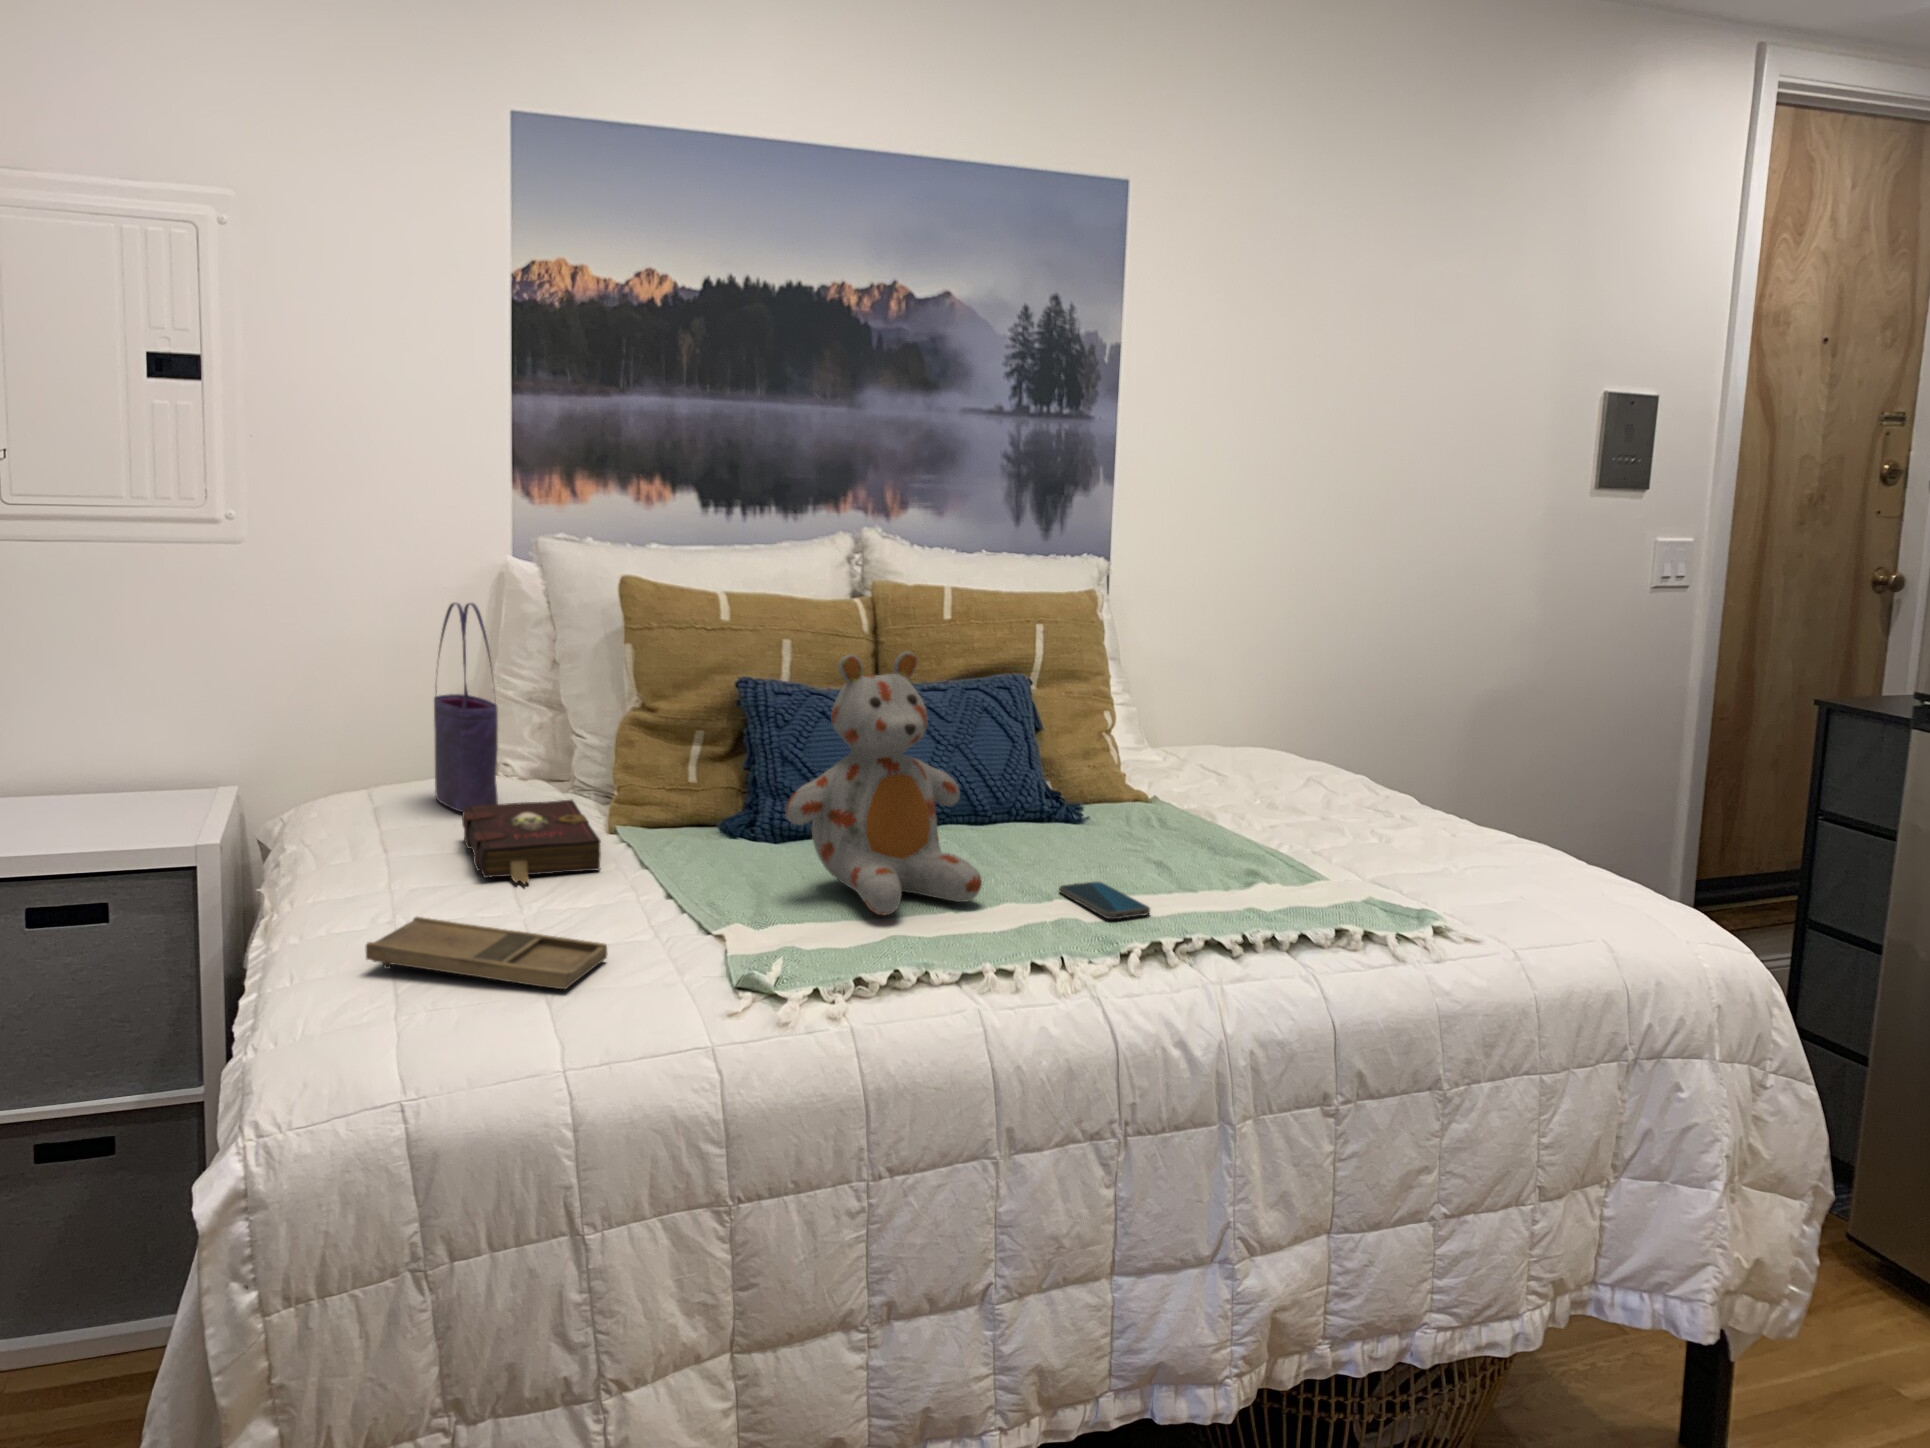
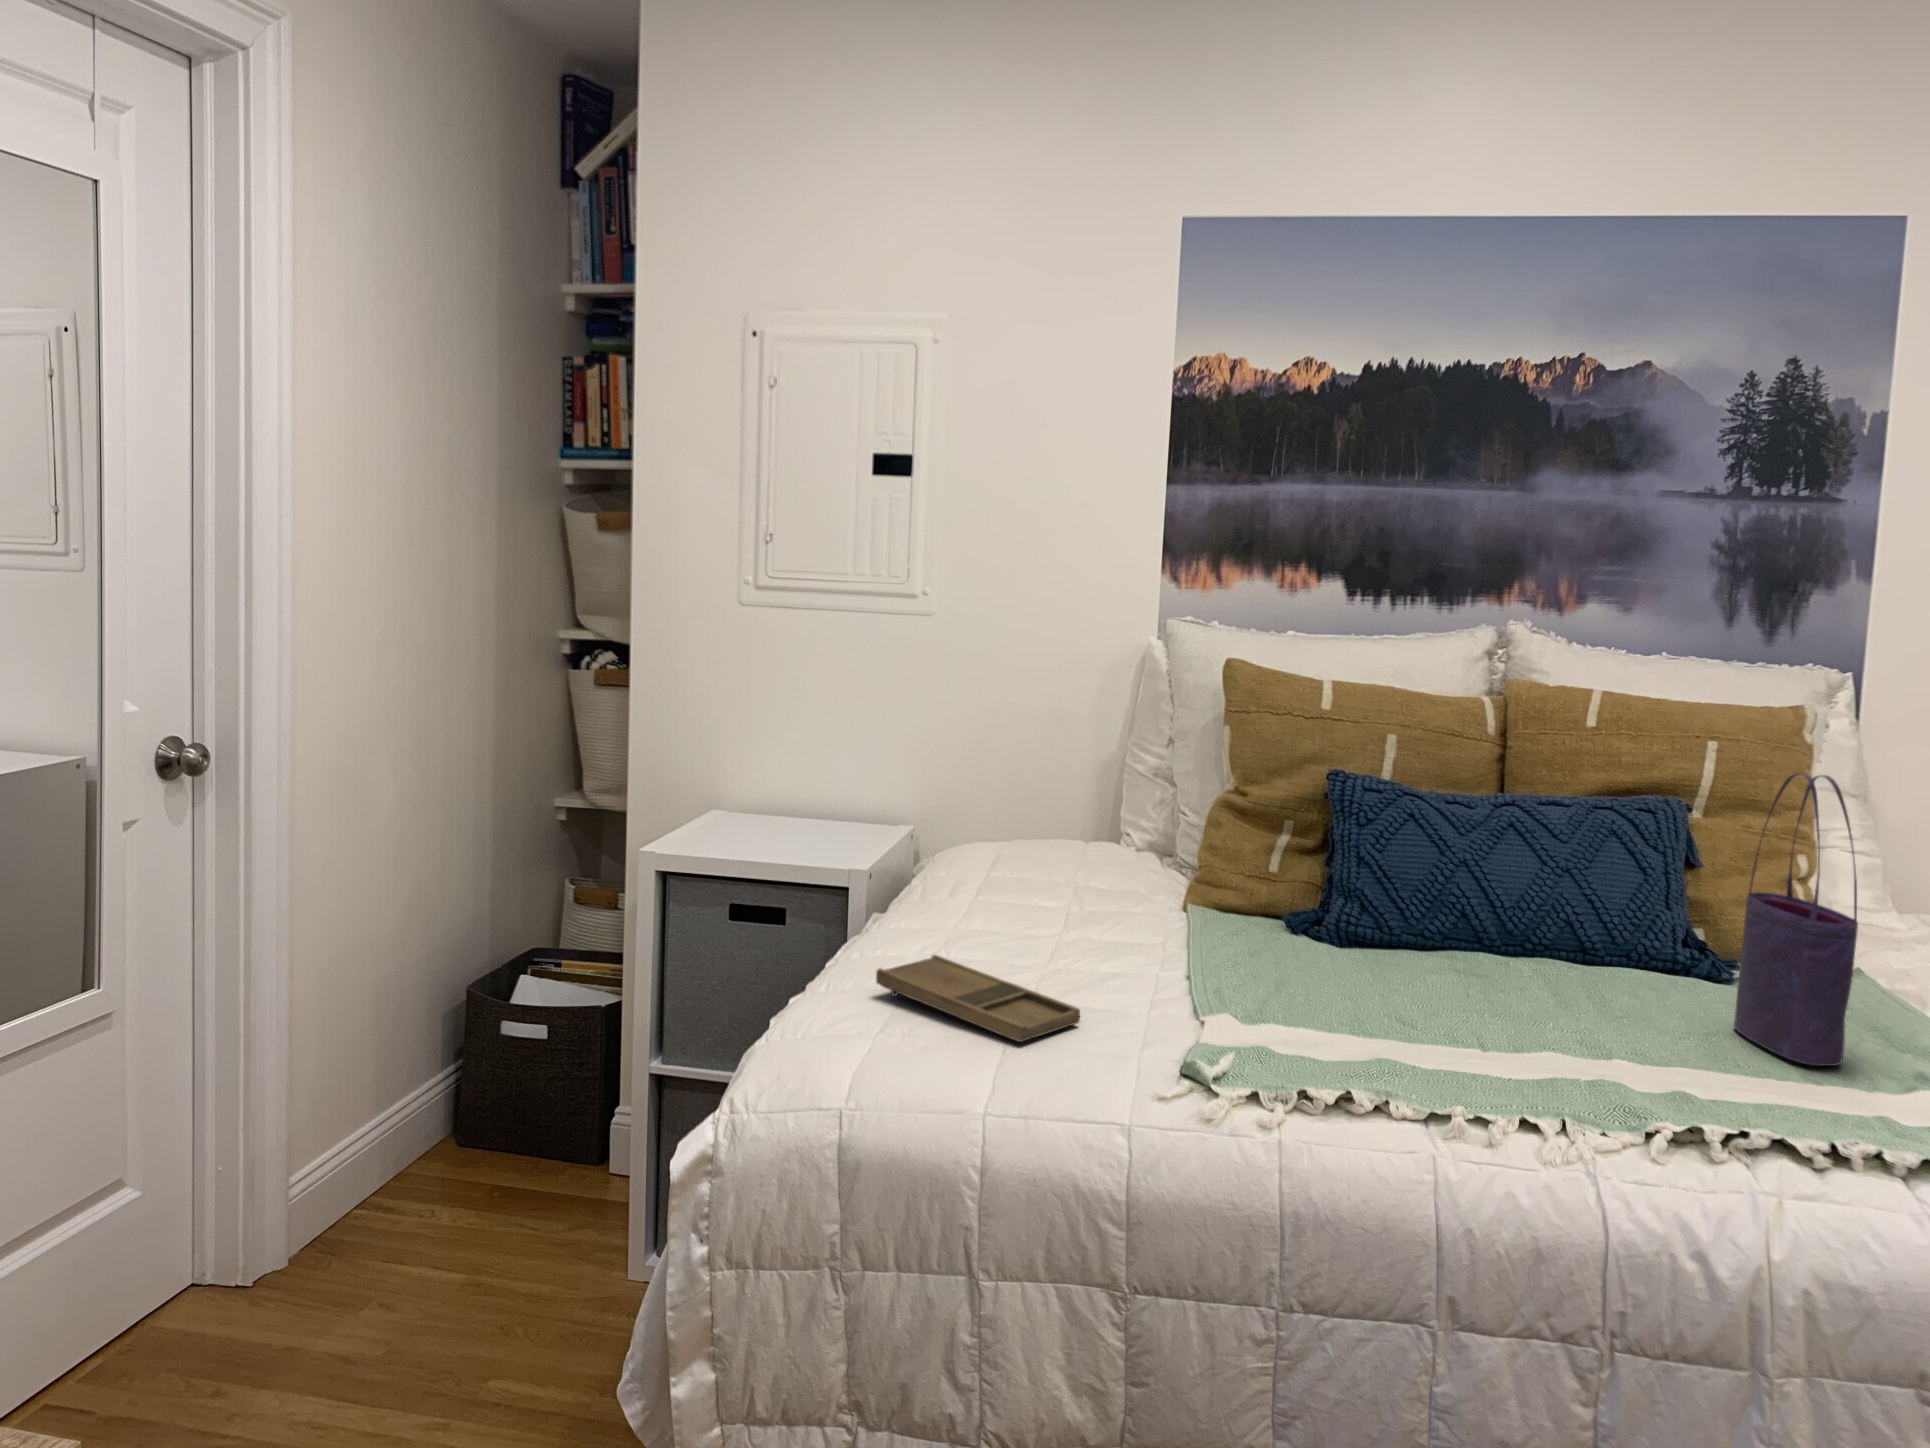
tote bag: present [434,603,498,812] -> present [1734,773,1858,1066]
stuffed bear: present [785,651,982,915] -> none [1302,748,1520,1040]
book: present [462,800,601,884] -> none [1029,868,1147,946]
smartphone: present [1059,882,1150,919] -> none [1623,1043,1724,1096]

